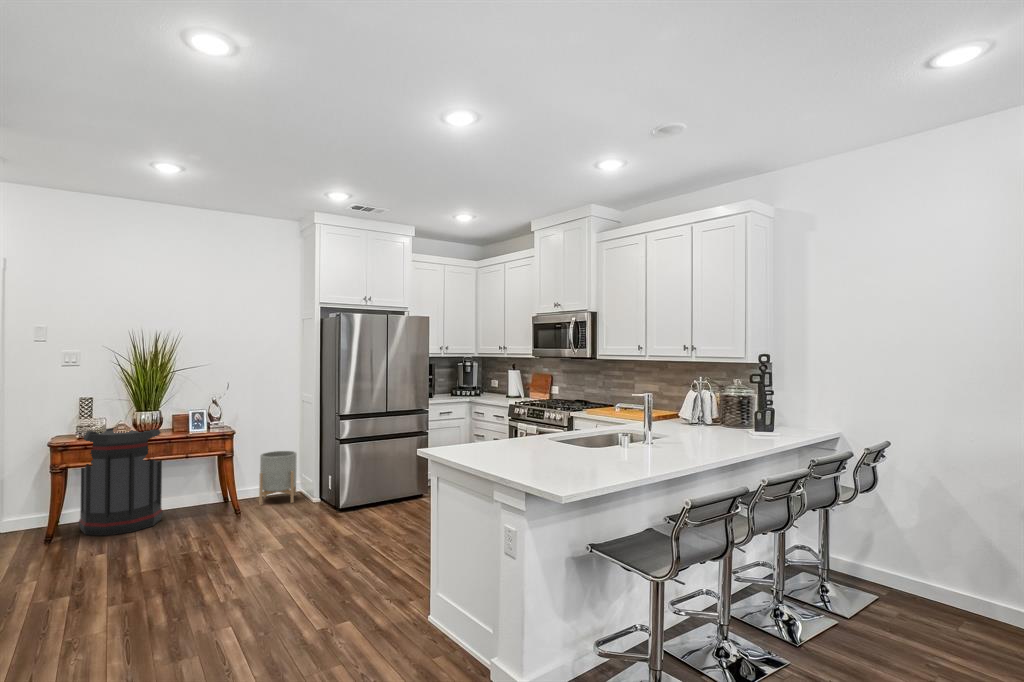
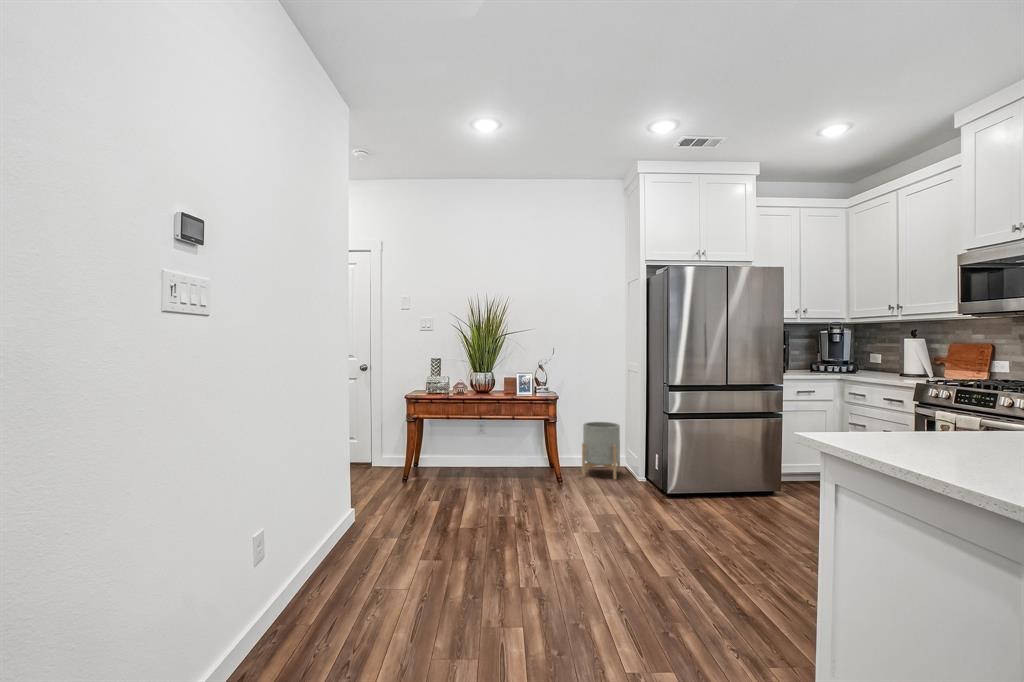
trash can: present [79,428,163,536] -> none [431,386,495,485]

